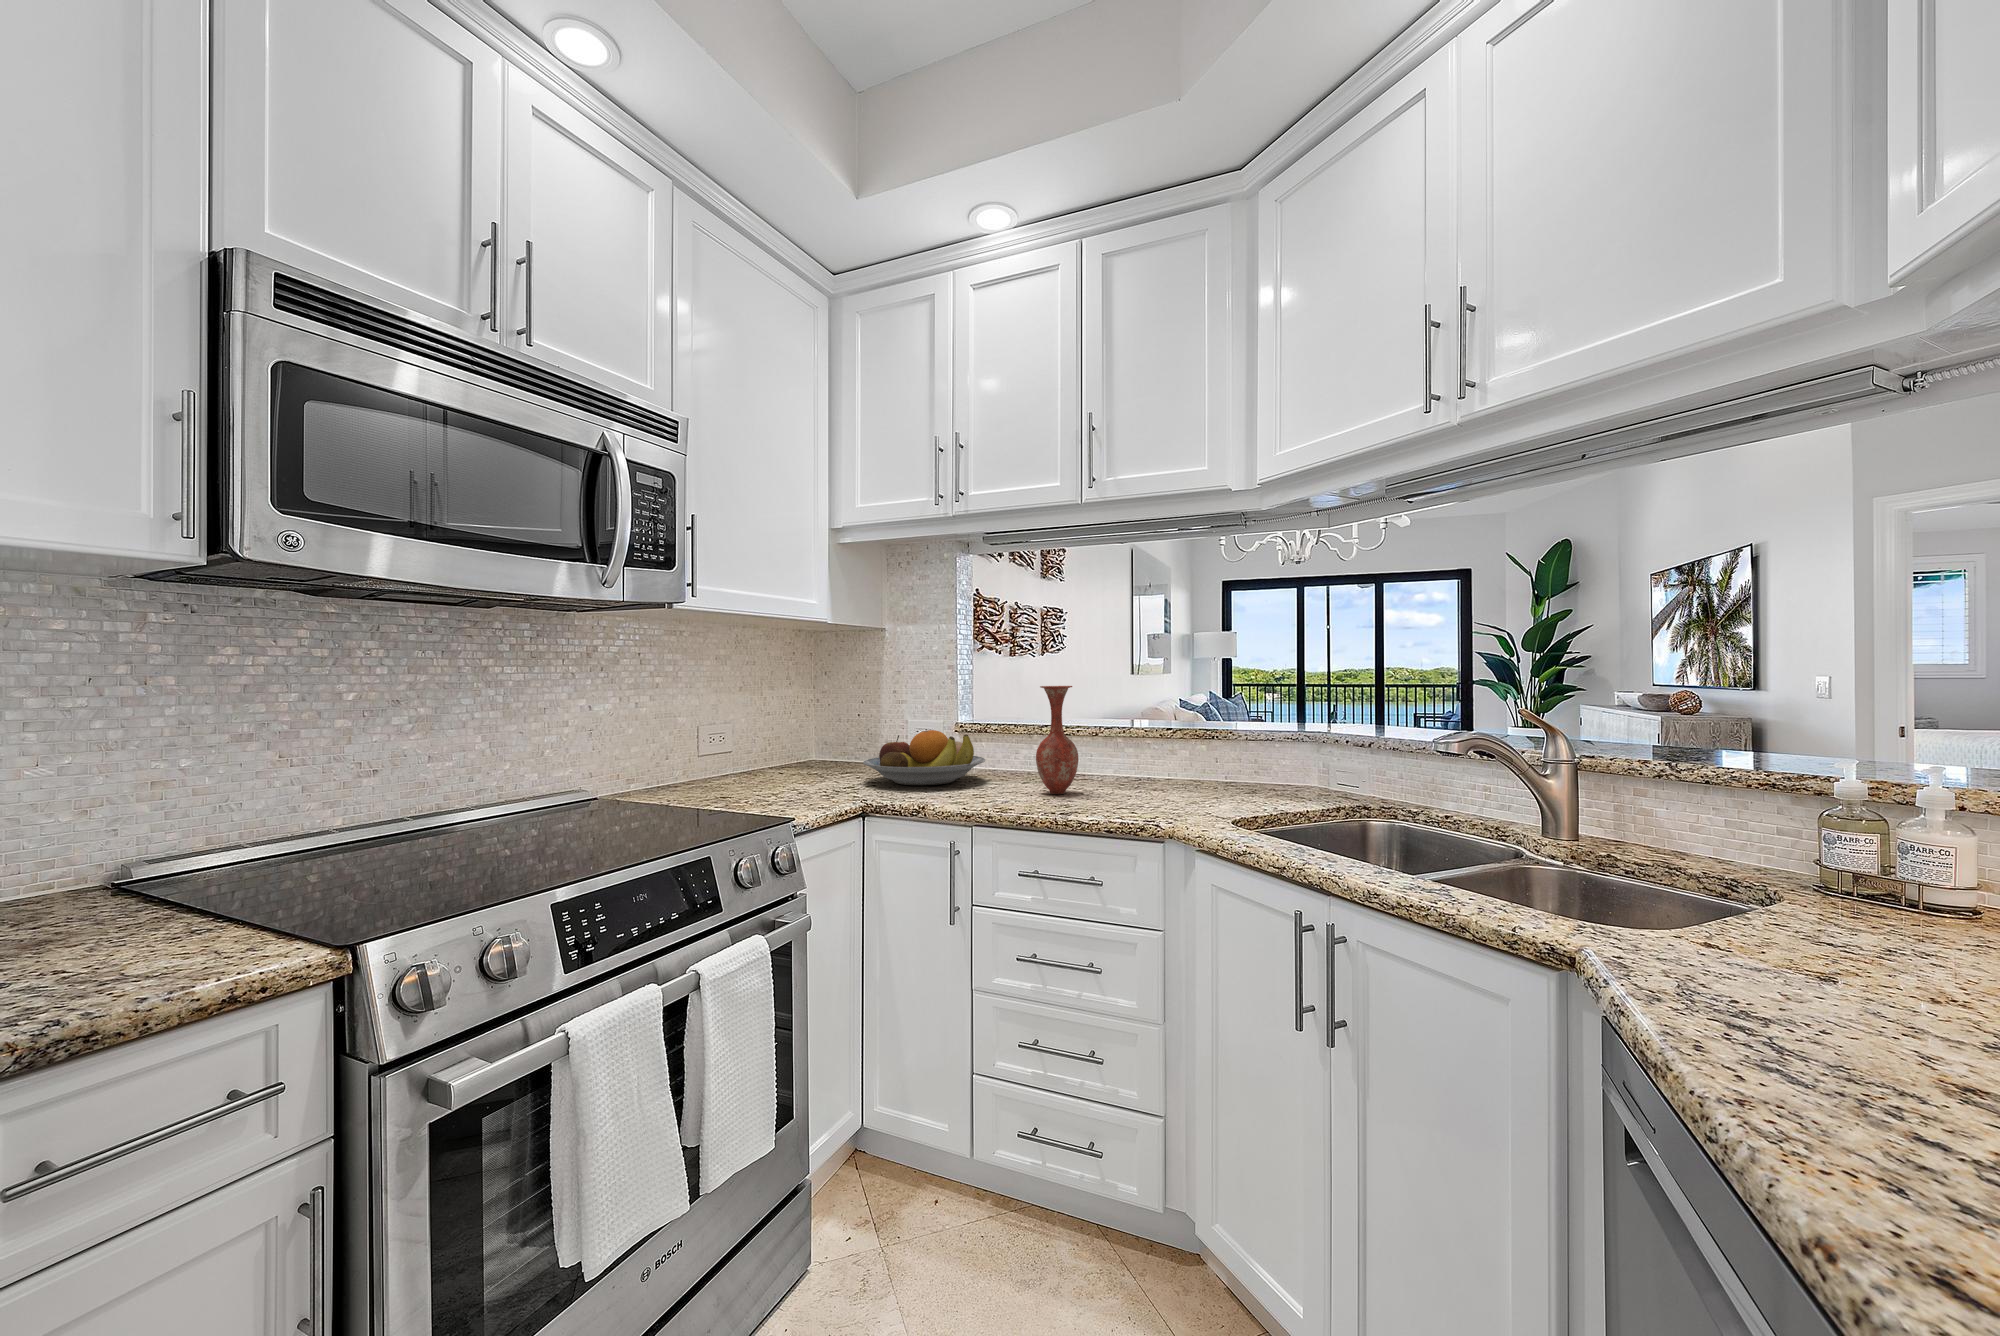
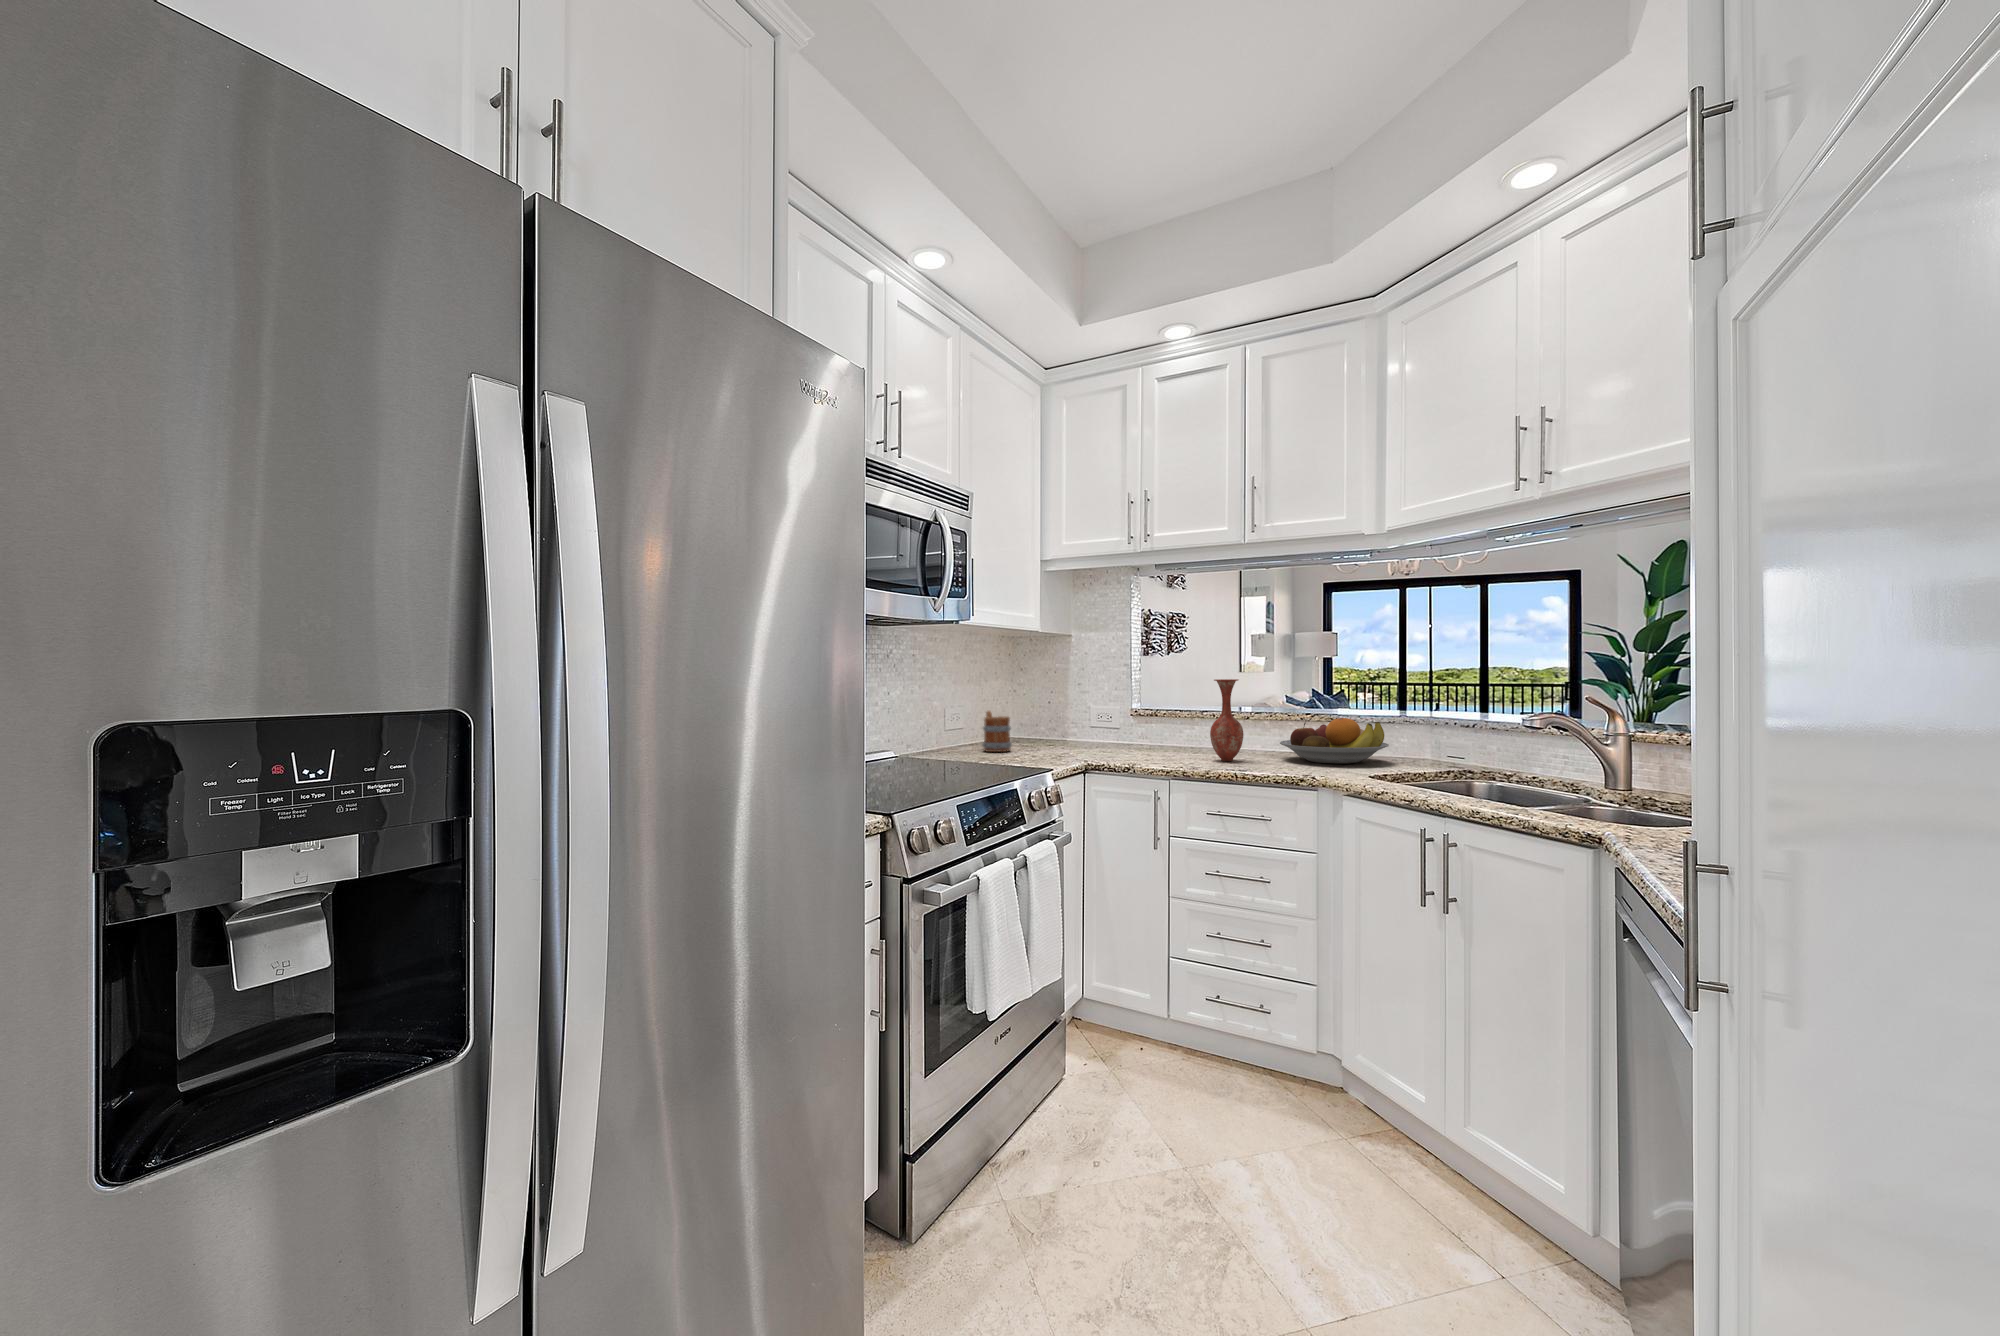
mug: none [750,727,790,783] -> present [982,711,1012,752]
fruit bowl: present [863,730,985,785] -> present [1280,718,1389,764]

